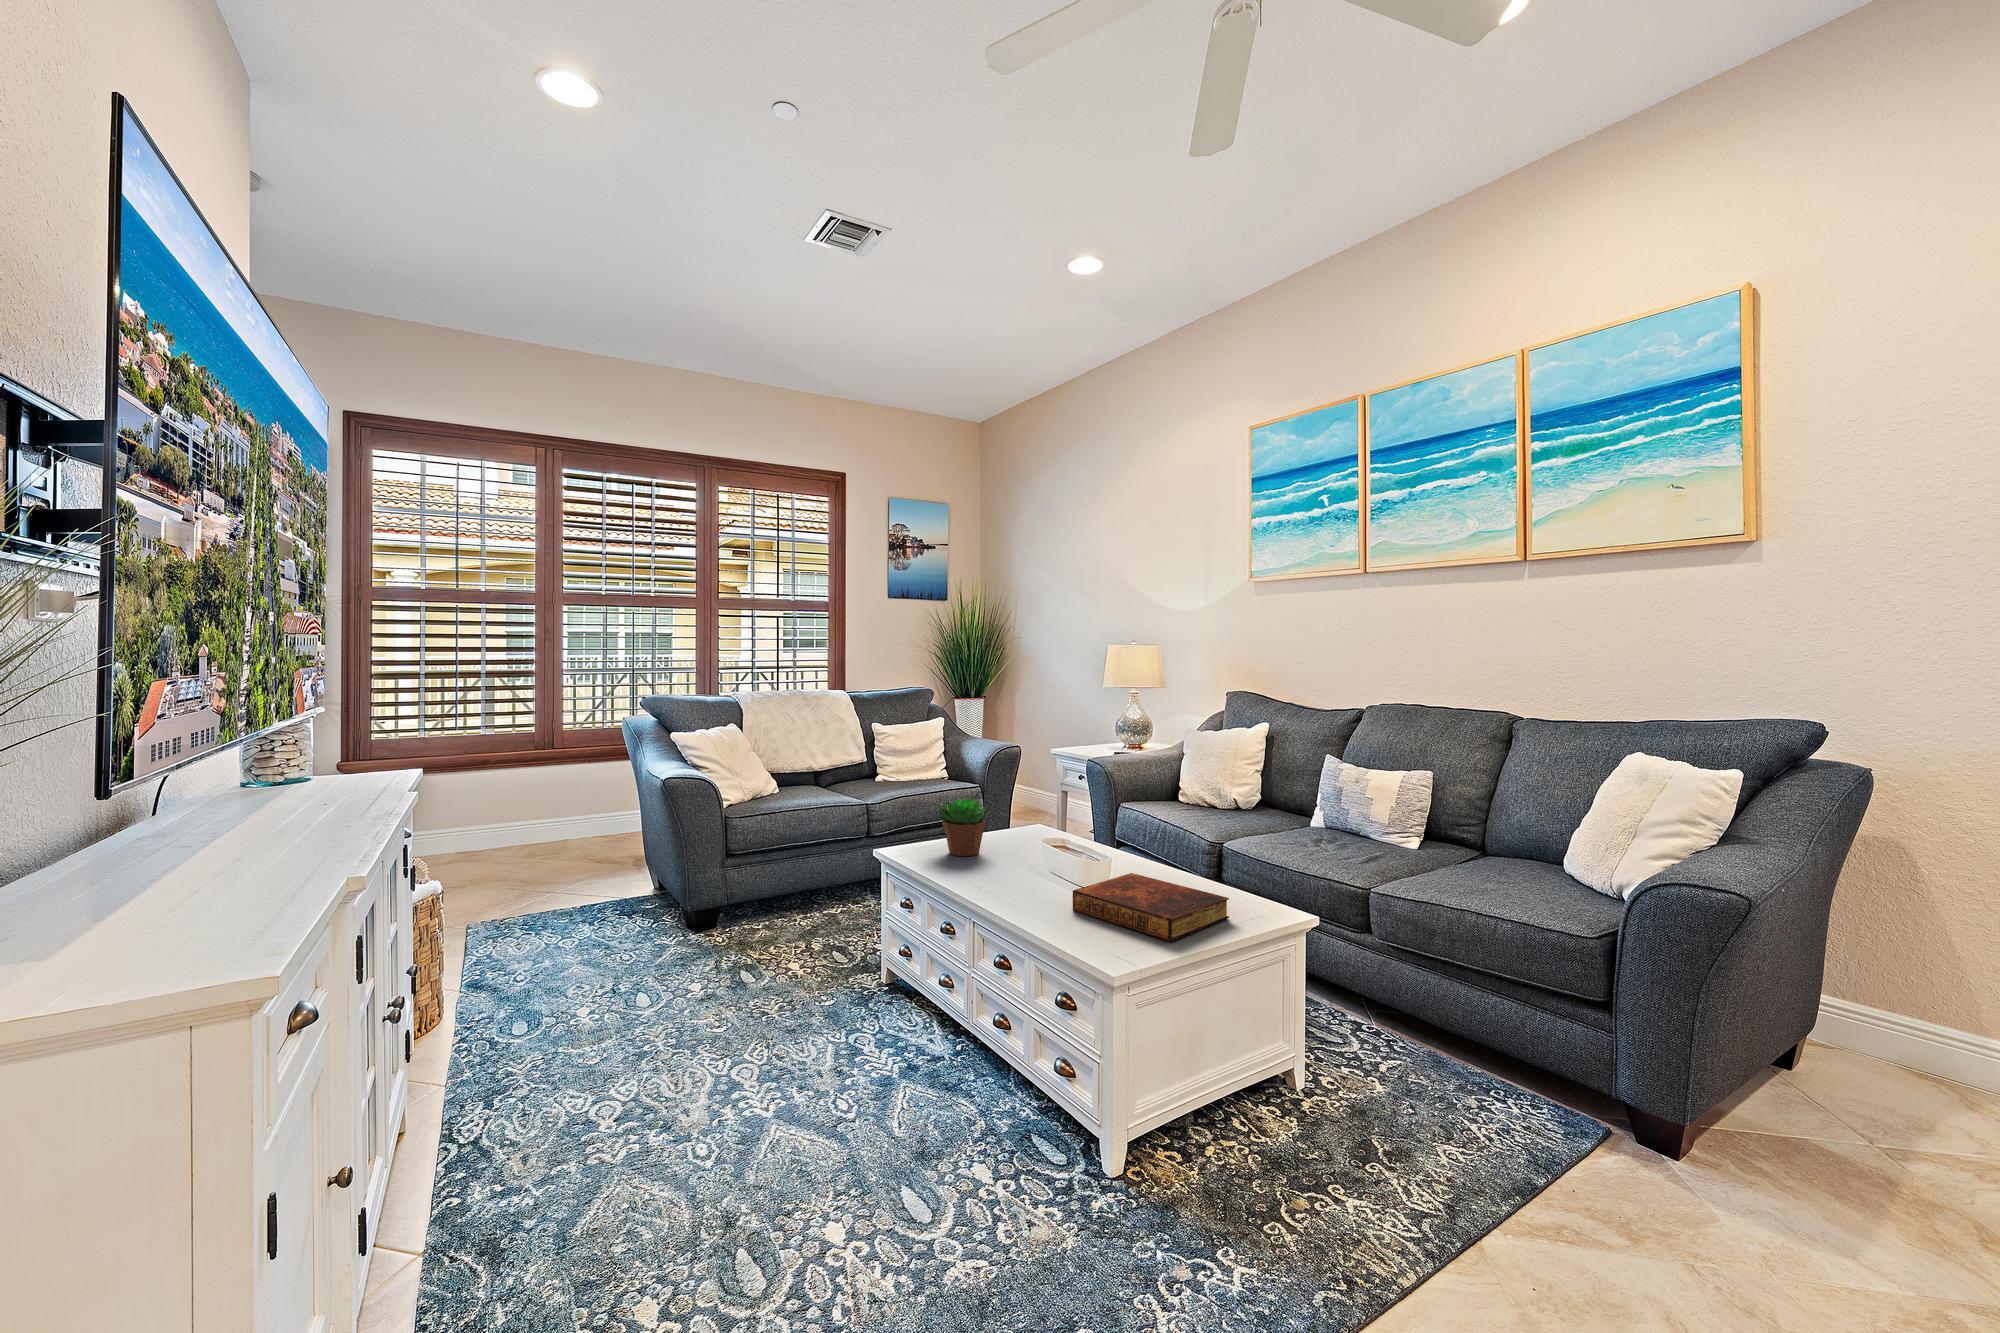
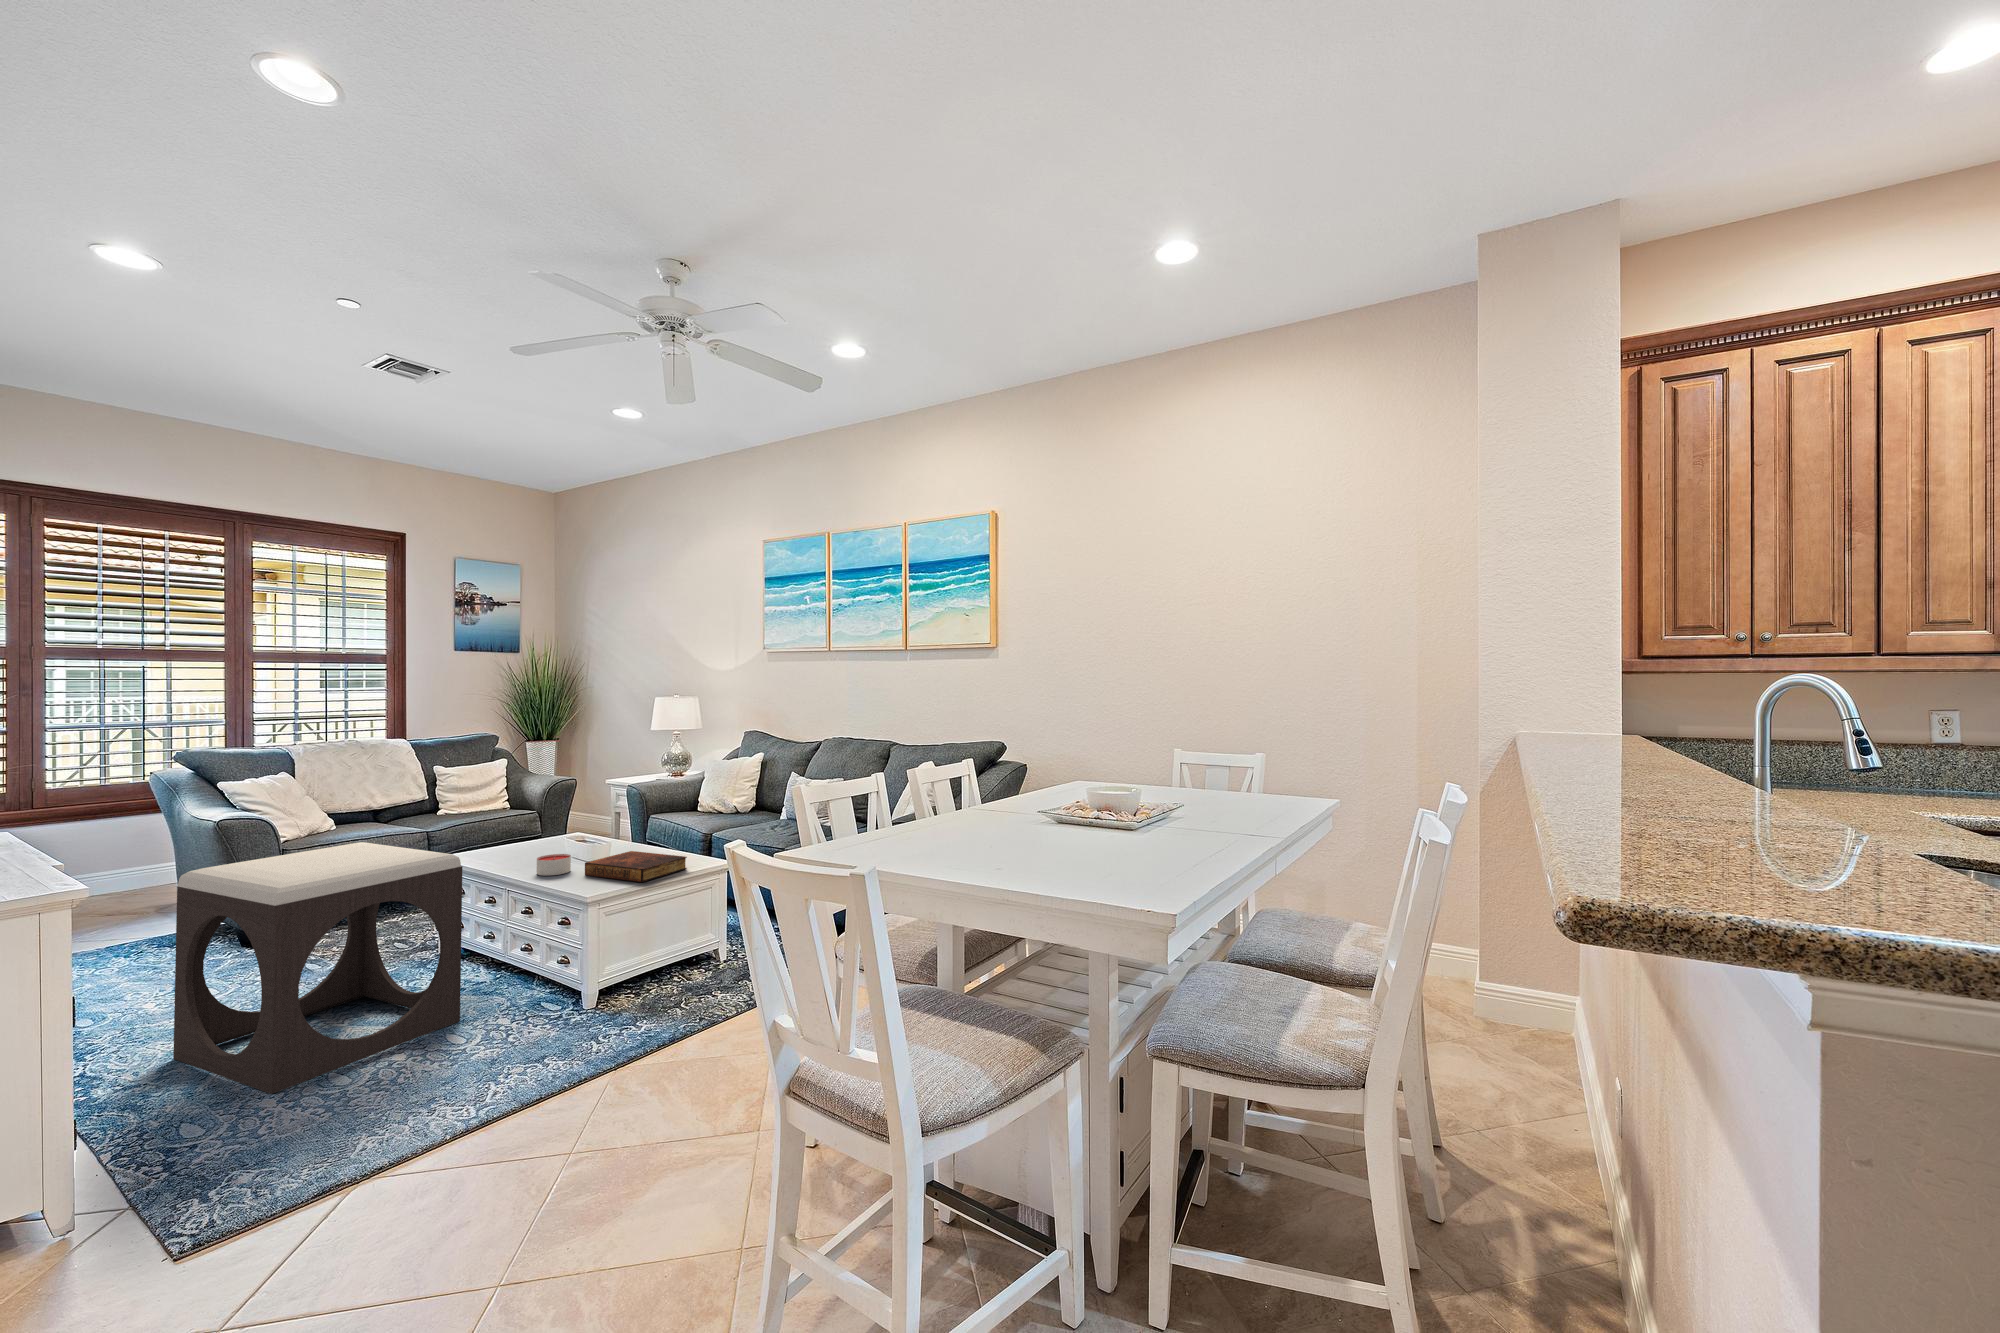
succulent plant: present [936,798,990,856] -> none [487,813,534,855]
footstool: none [582,830,911,1238] -> present [173,842,462,1094]
candle: none [1004,868,1049,904] -> present [537,854,571,876]

